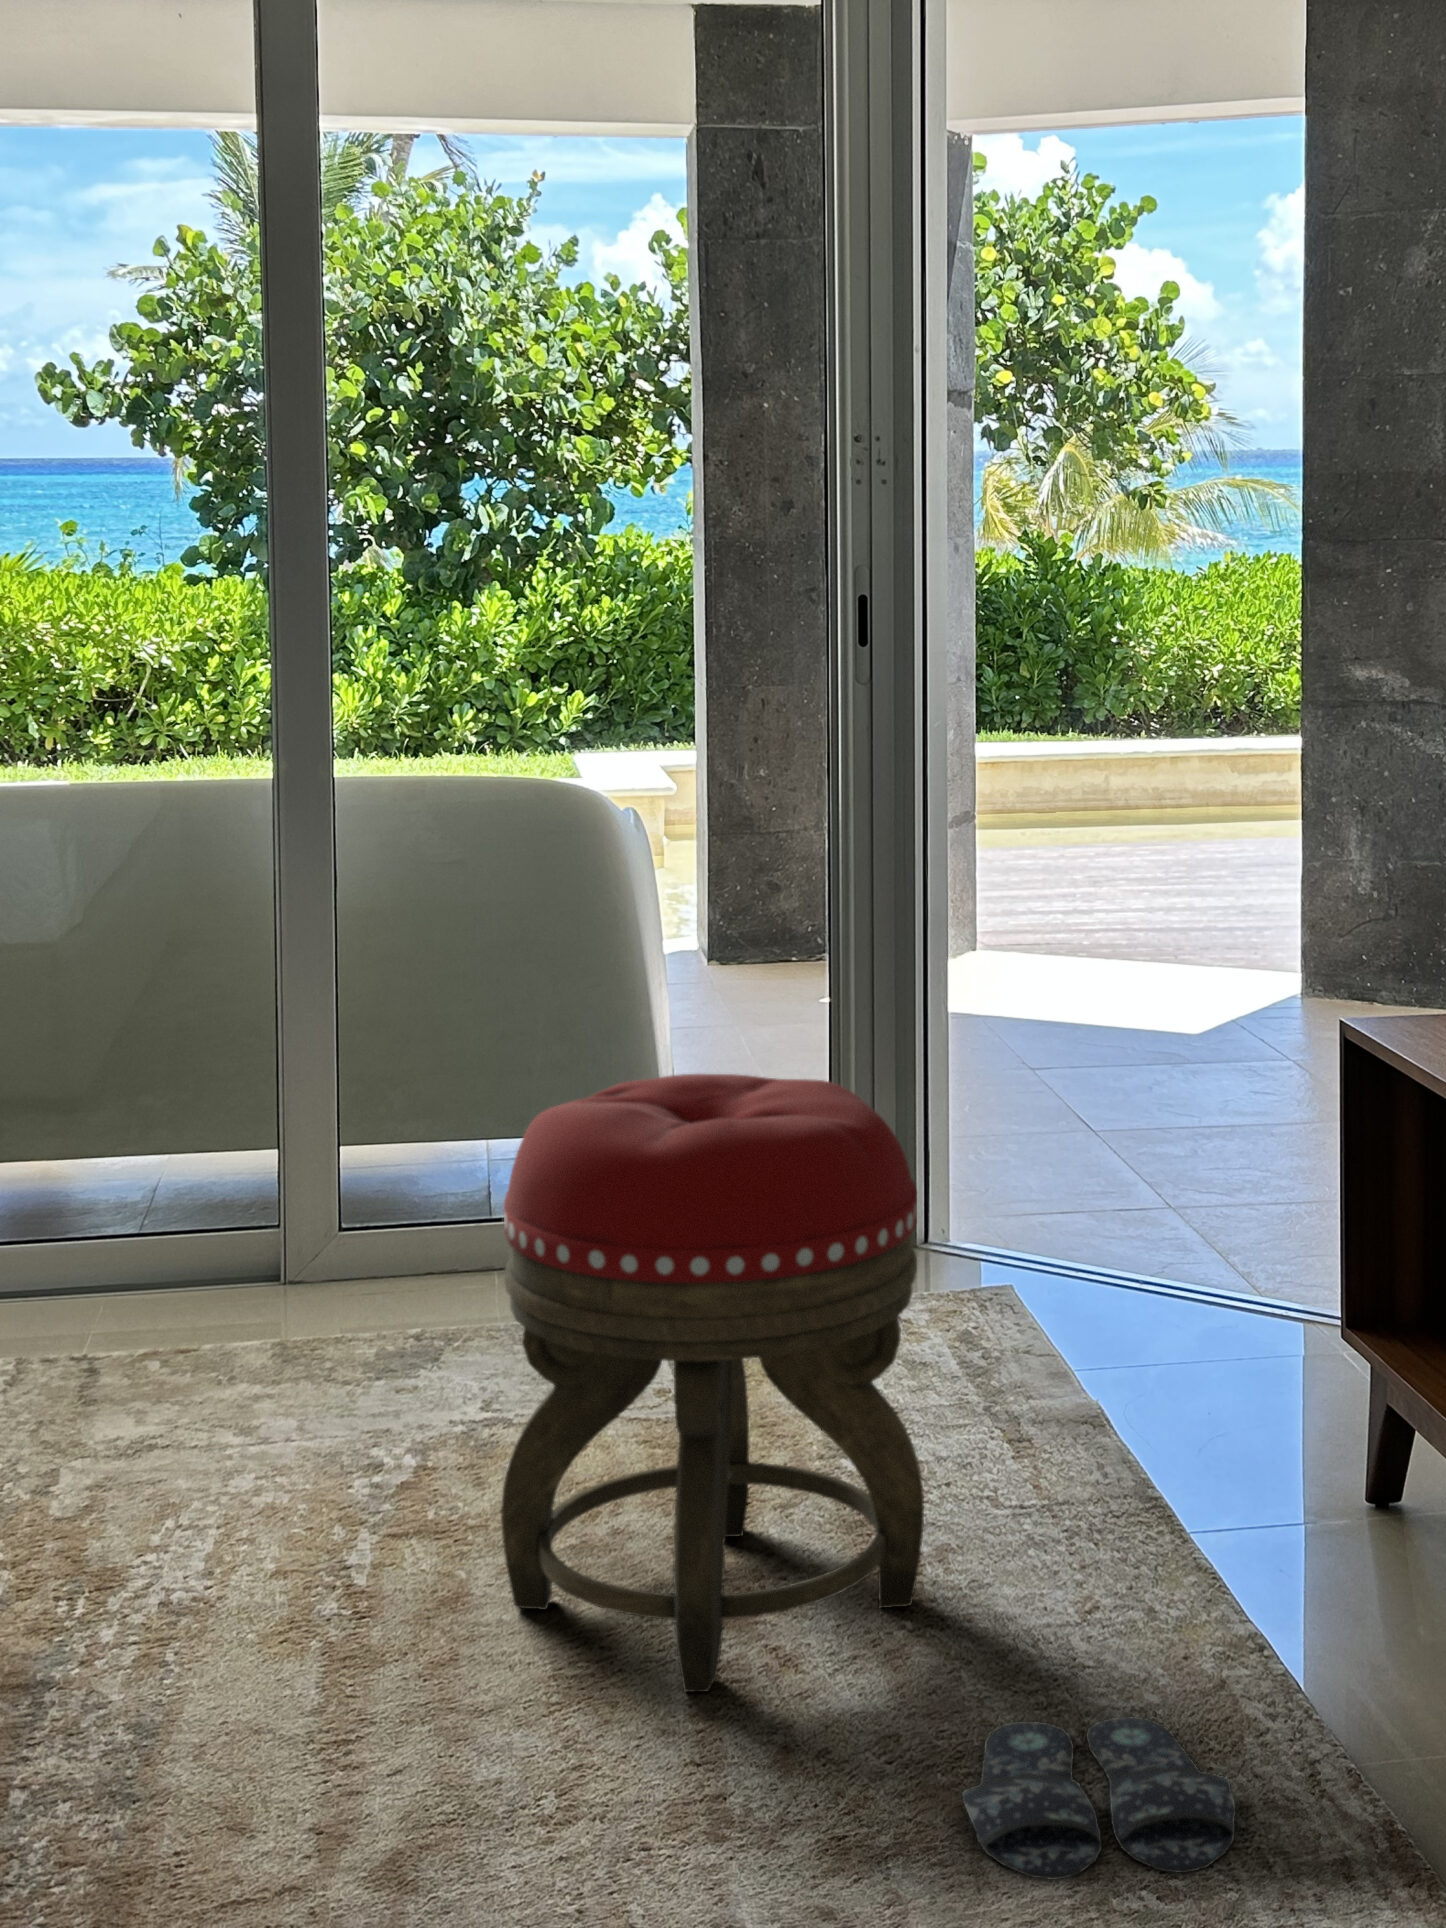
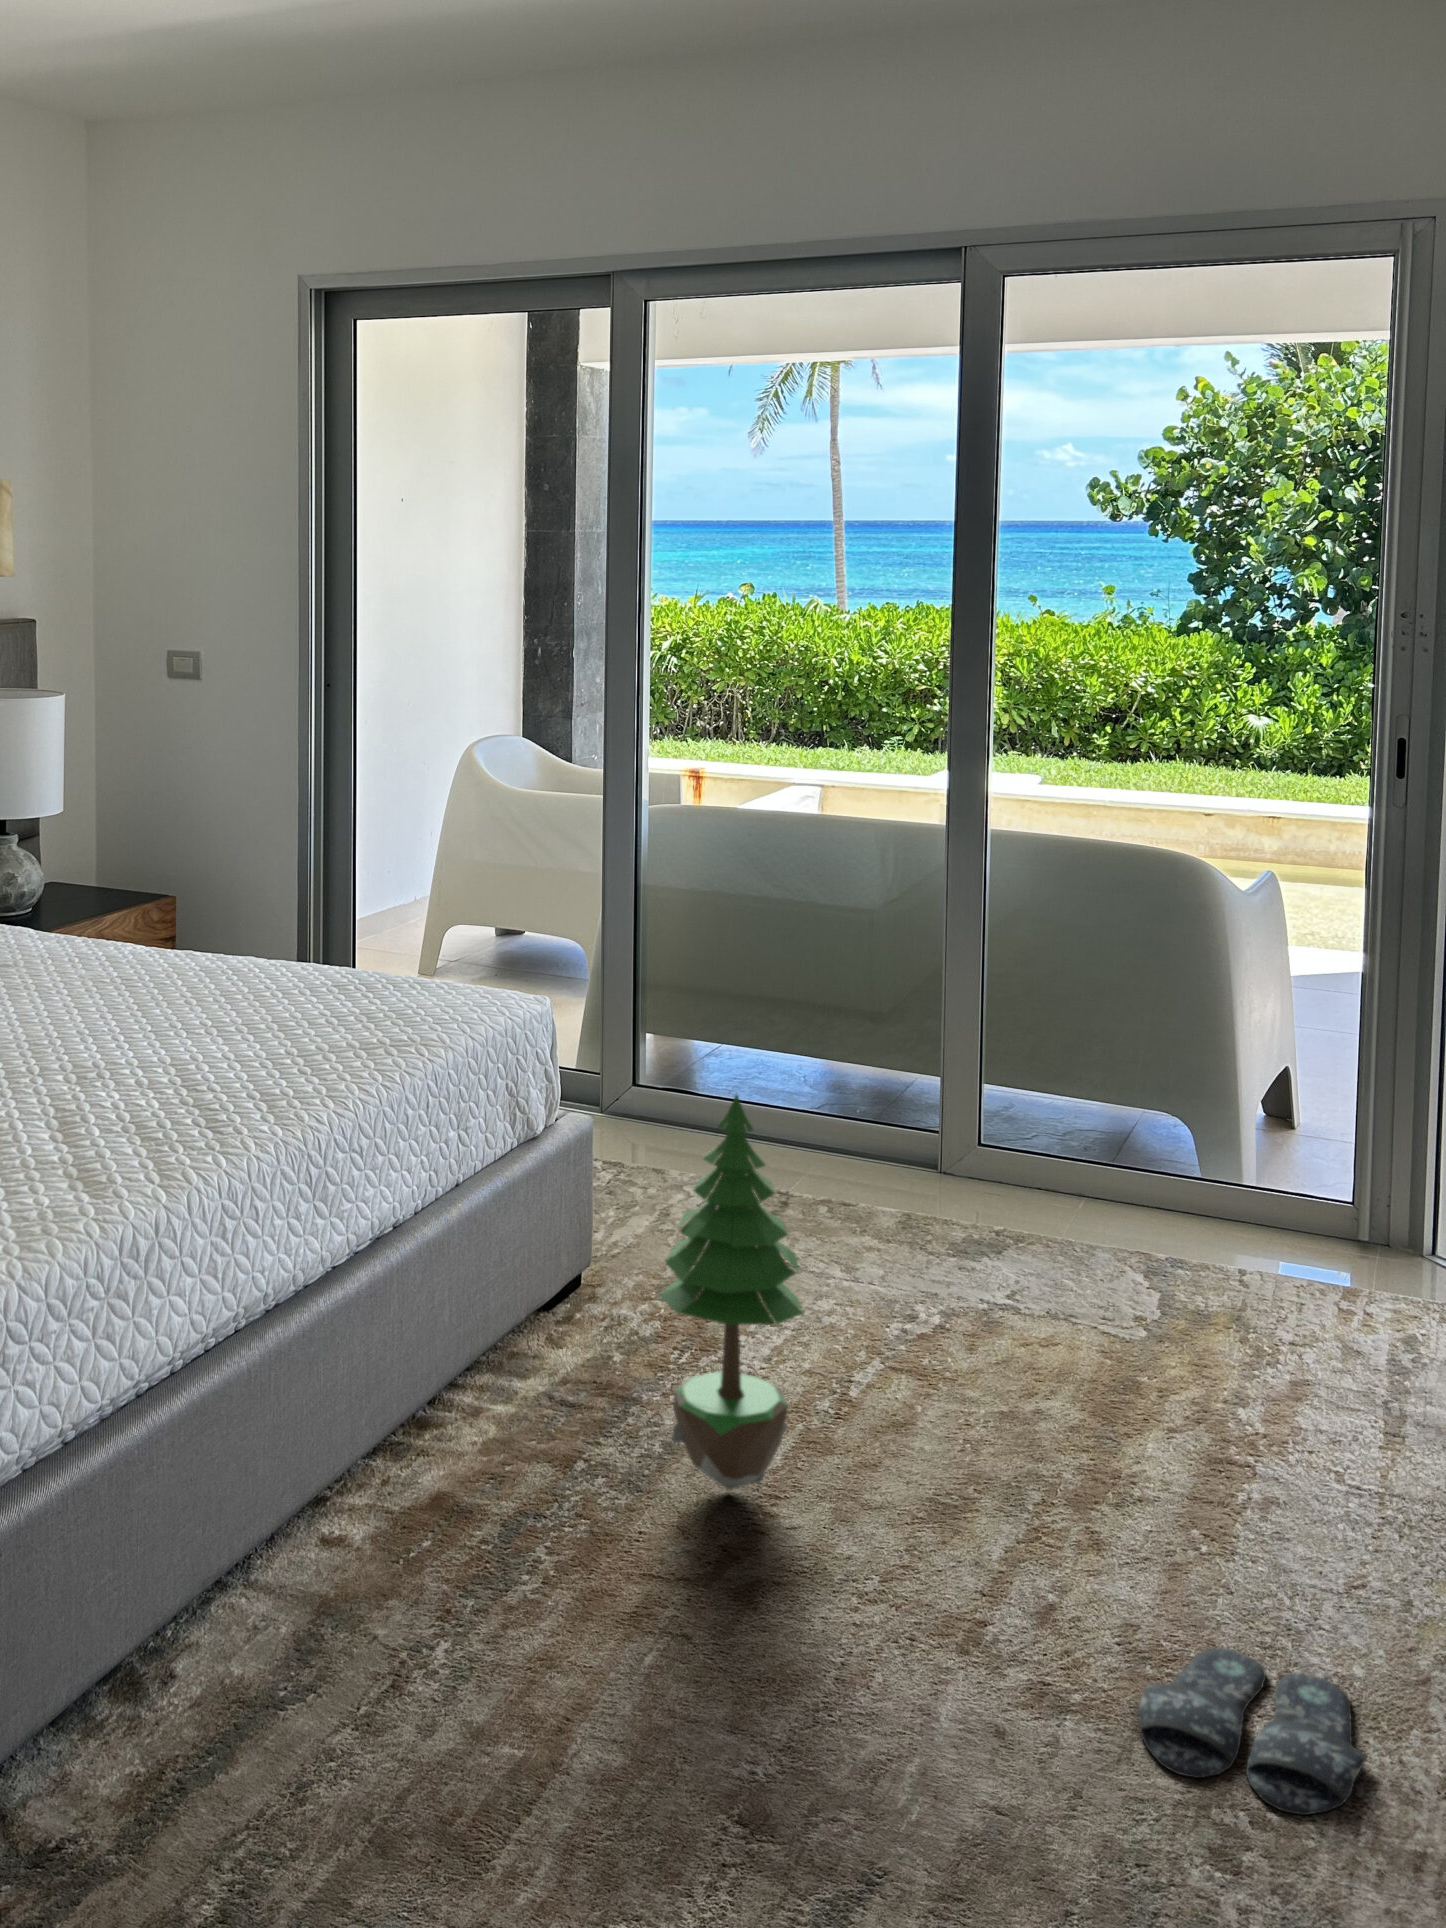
footstool: present [501,1074,924,1692] -> none [927,1098,1239,1547]
potted tree: none [147,1126,380,1756] -> present [659,1095,804,1490]

